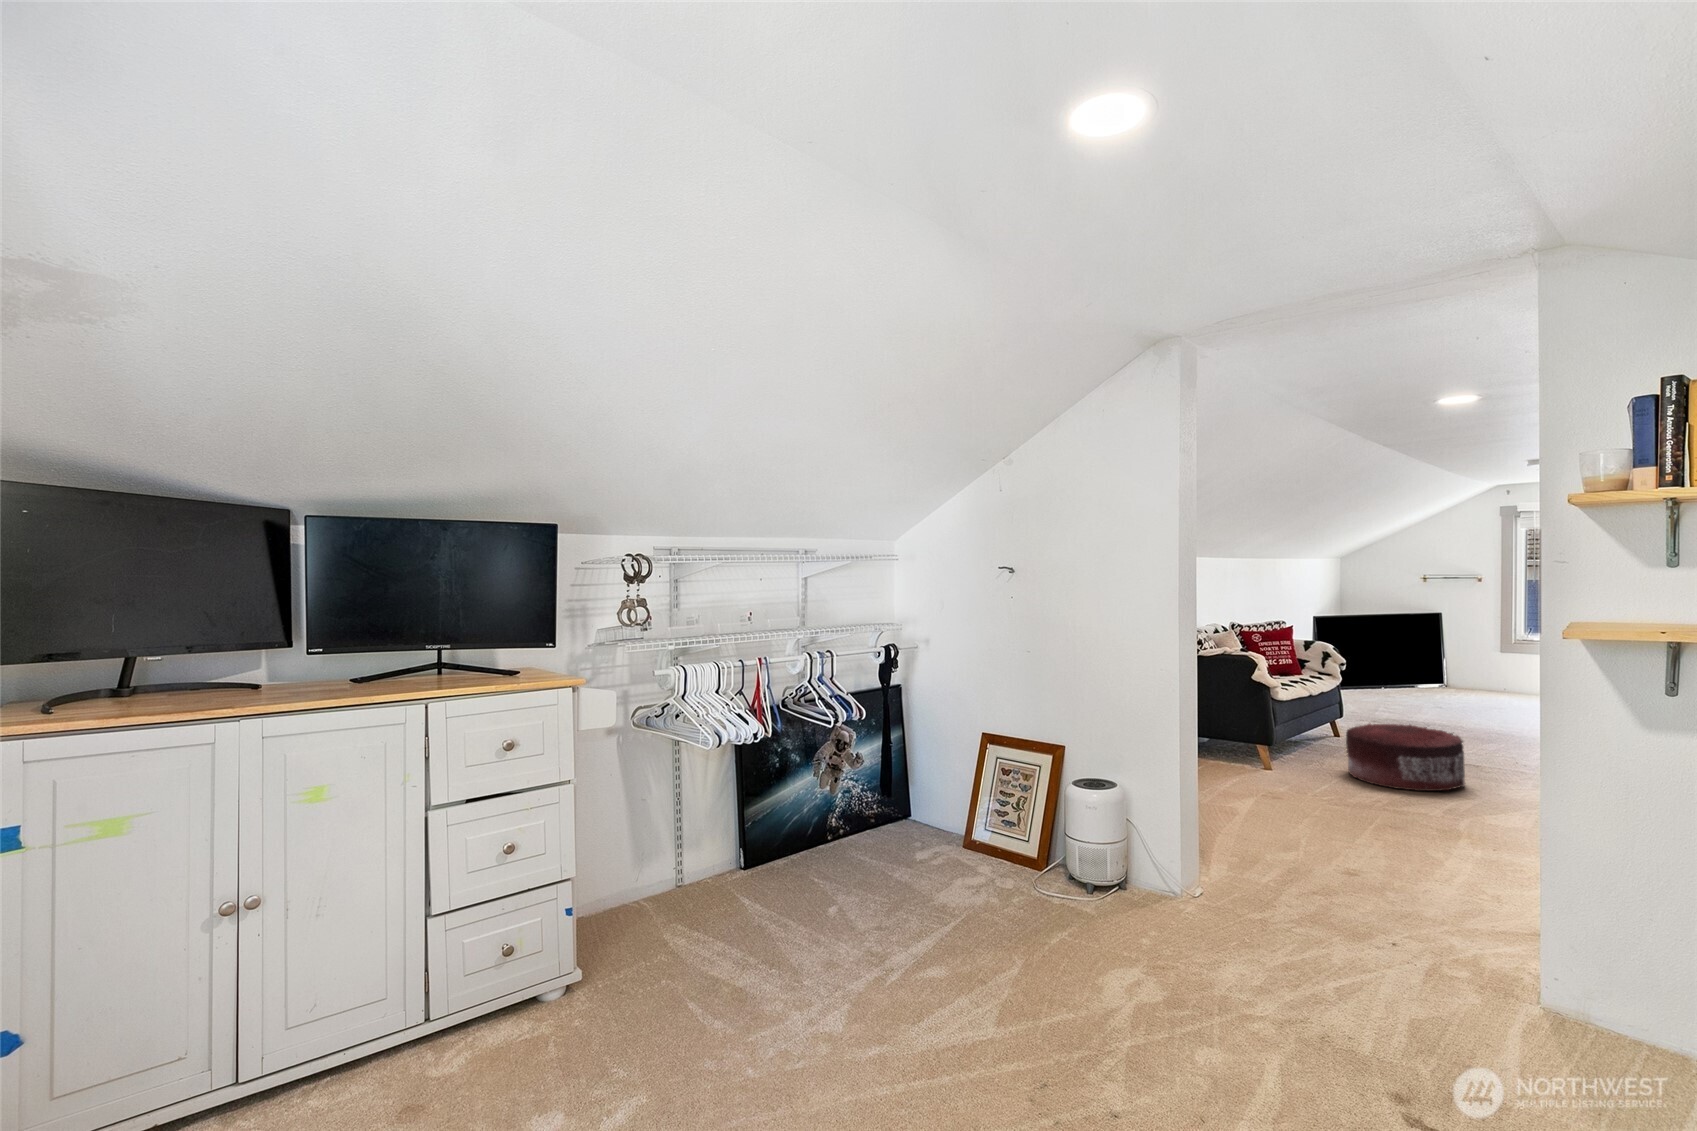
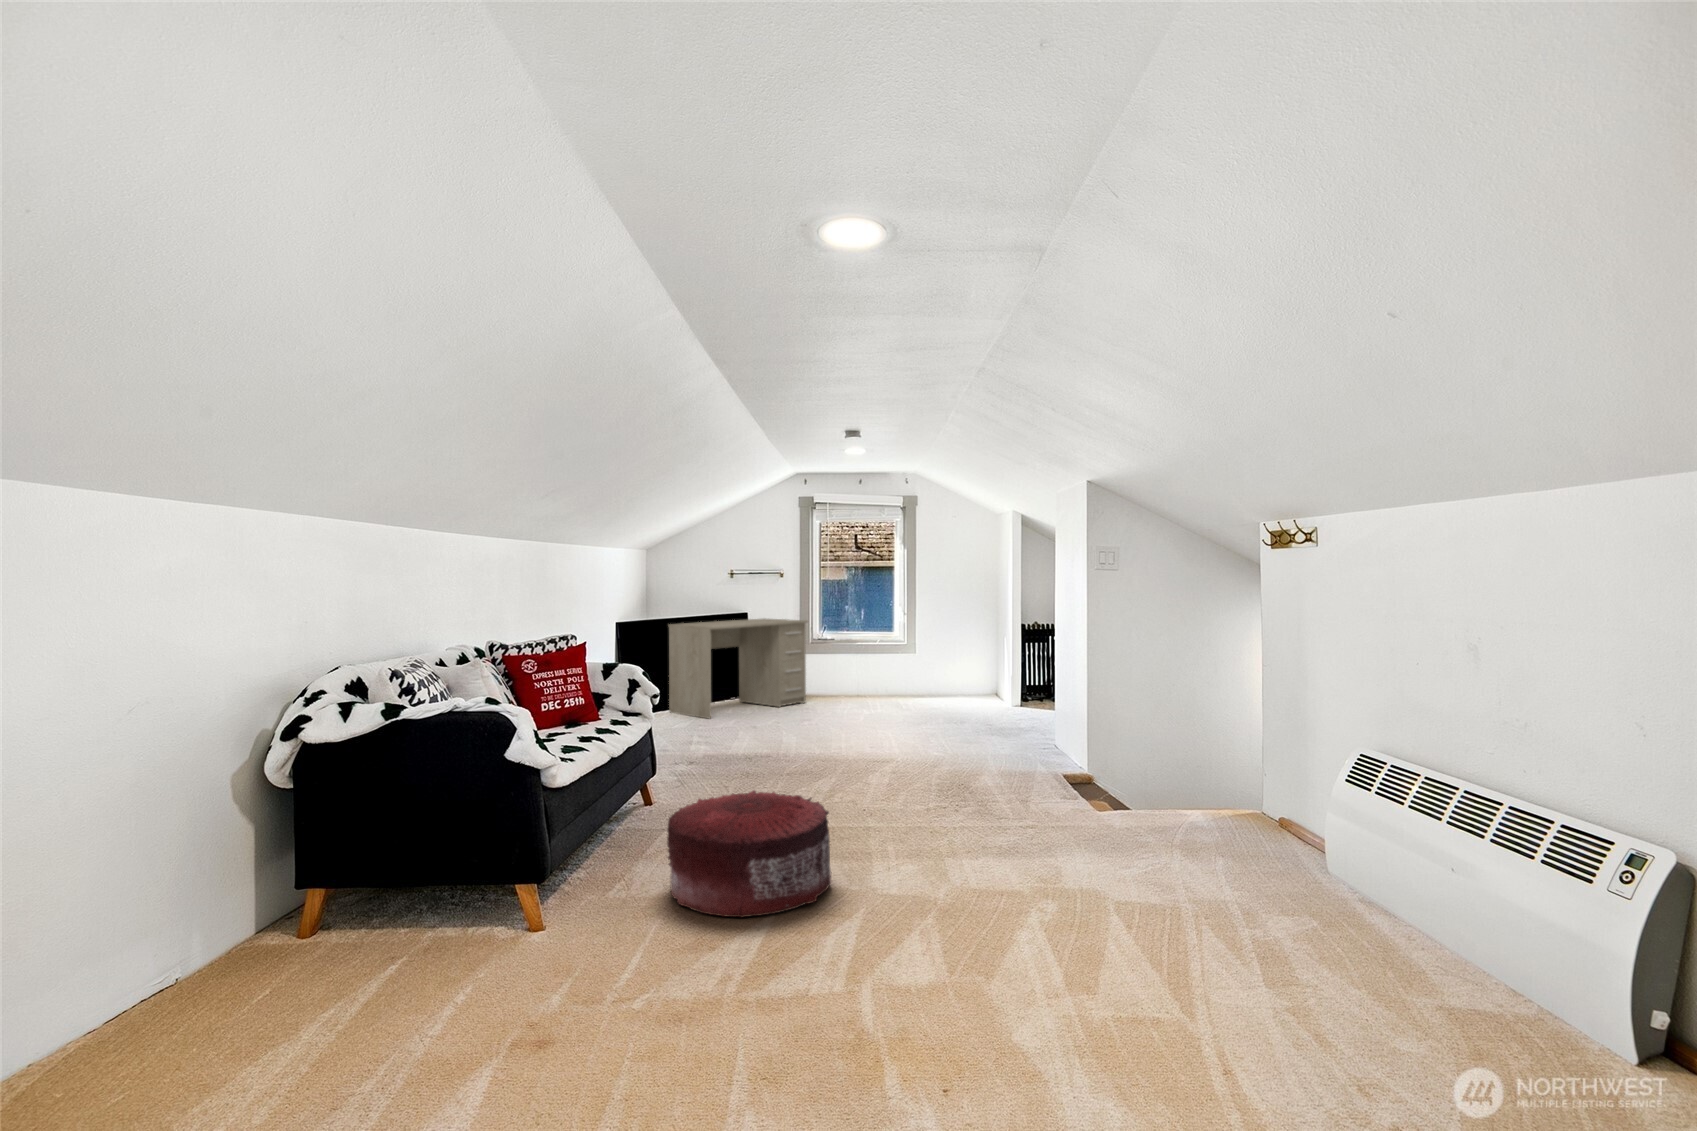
desk: none [1362,615,1507,694] -> present [668,619,808,719]

